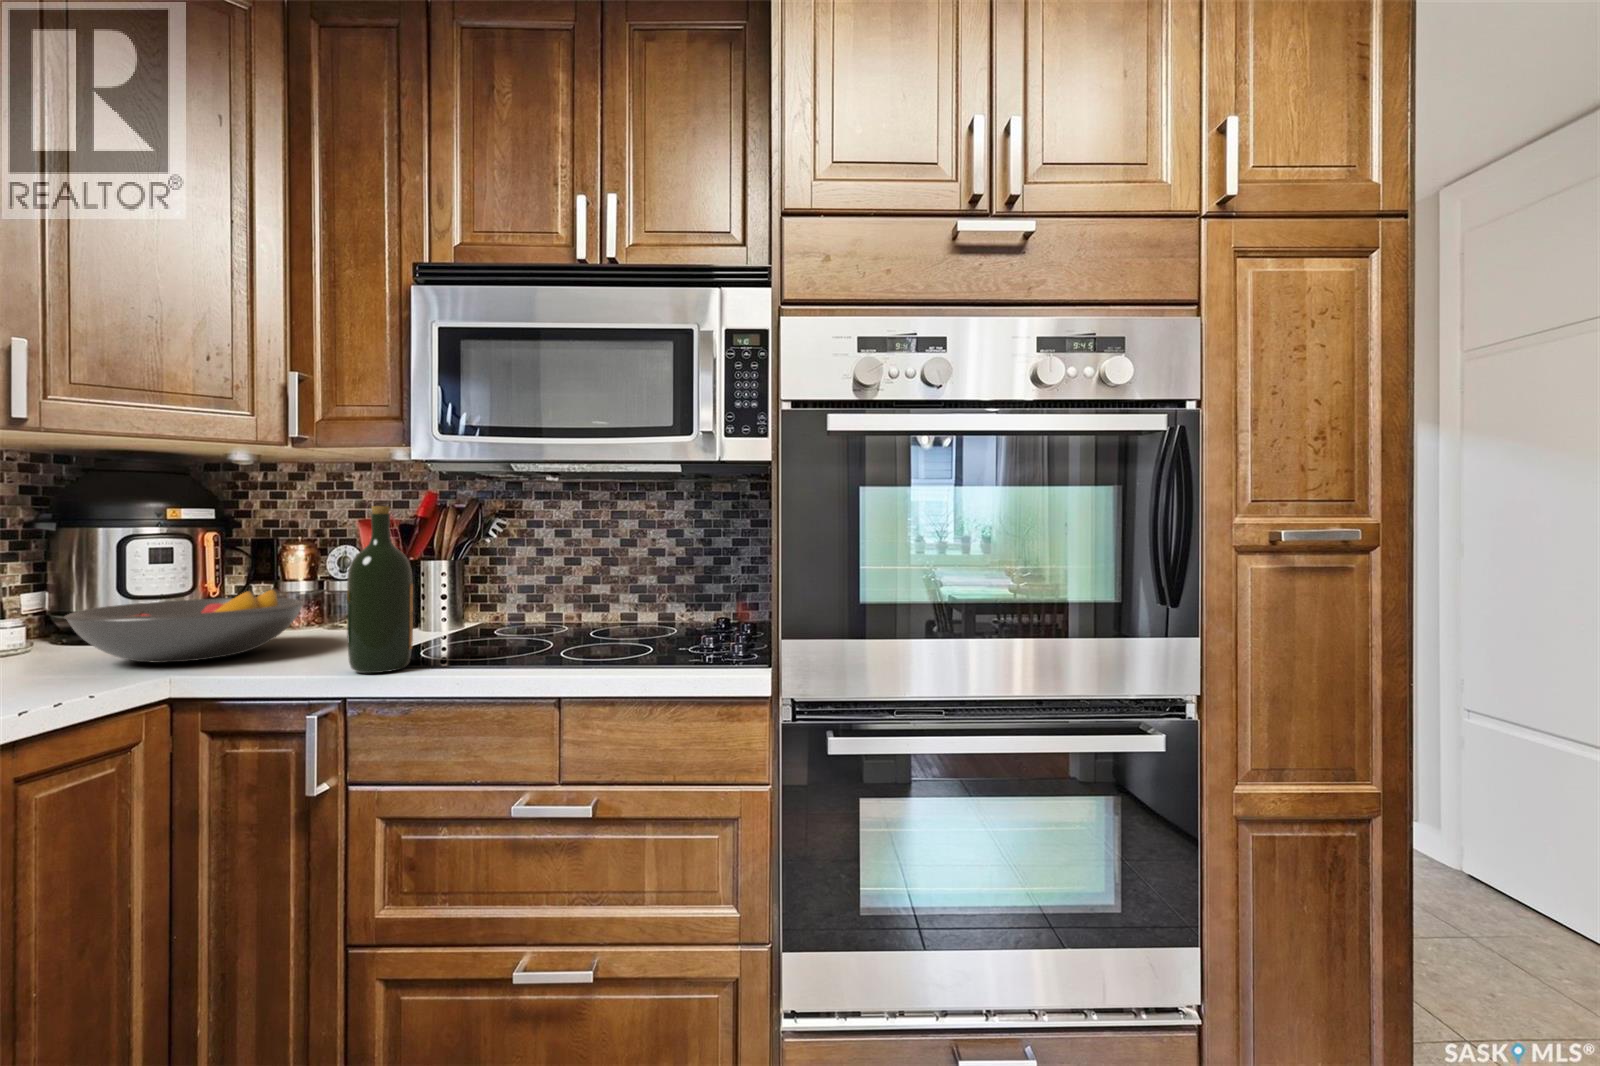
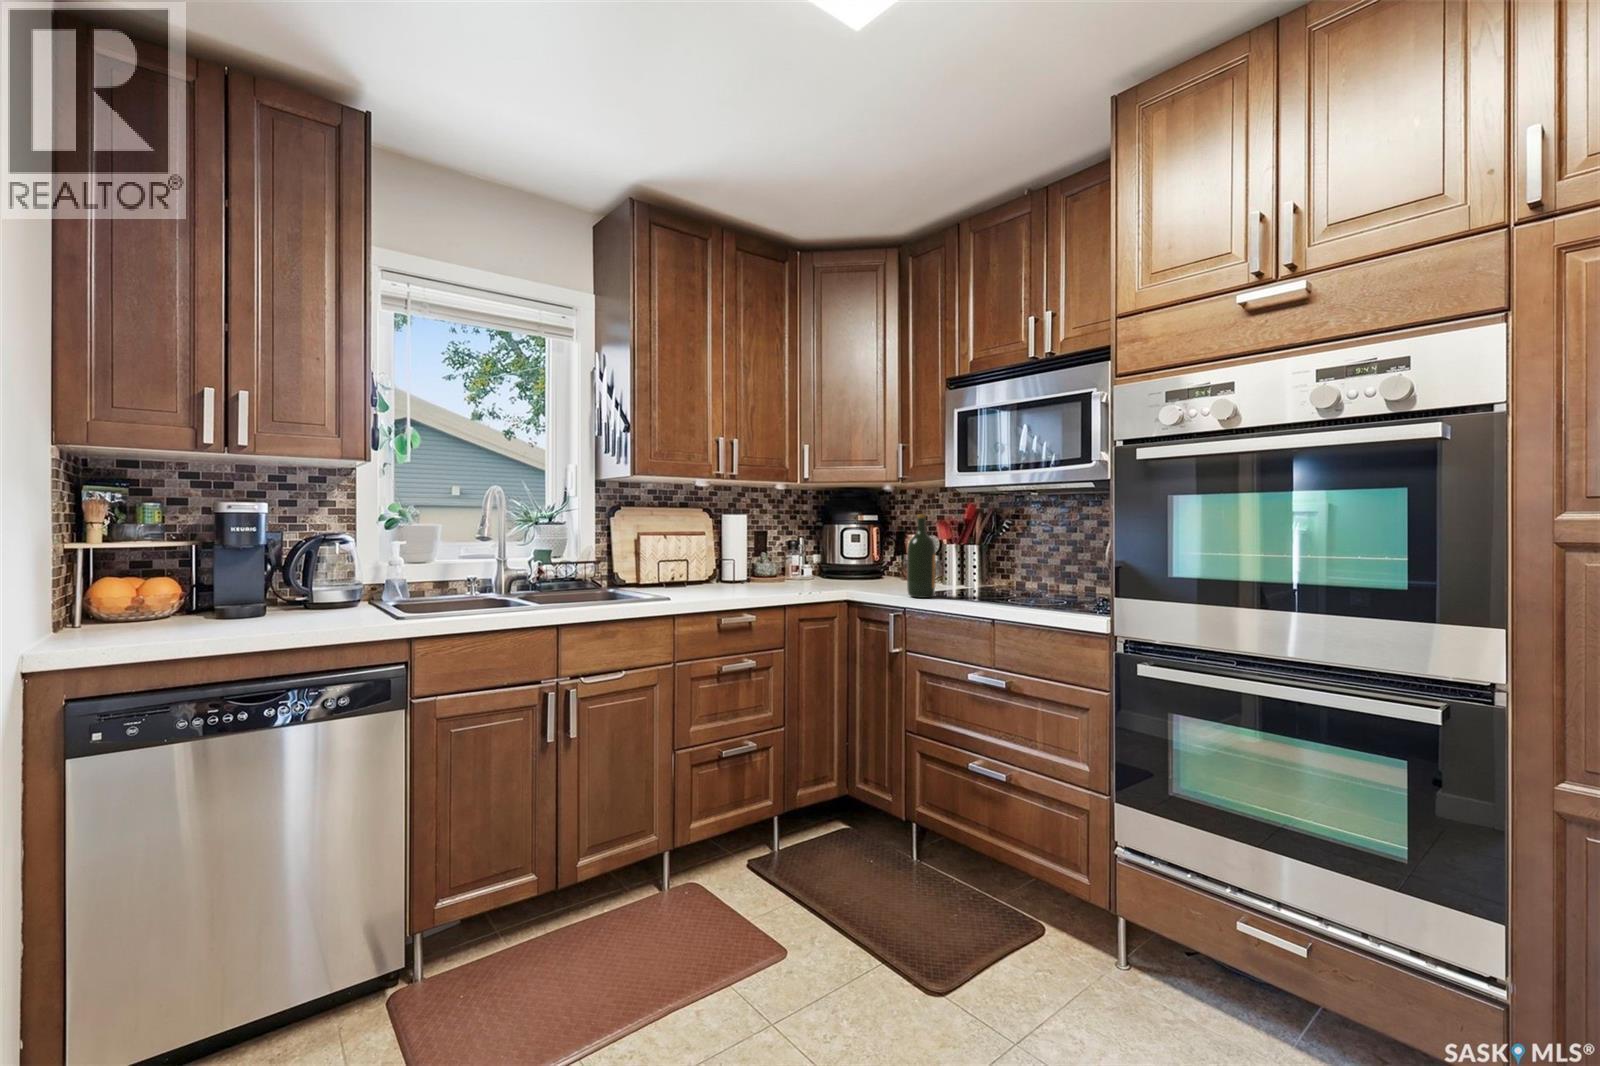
fruit bowl: present [65,589,304,663] -> none [820,557,904,587]

